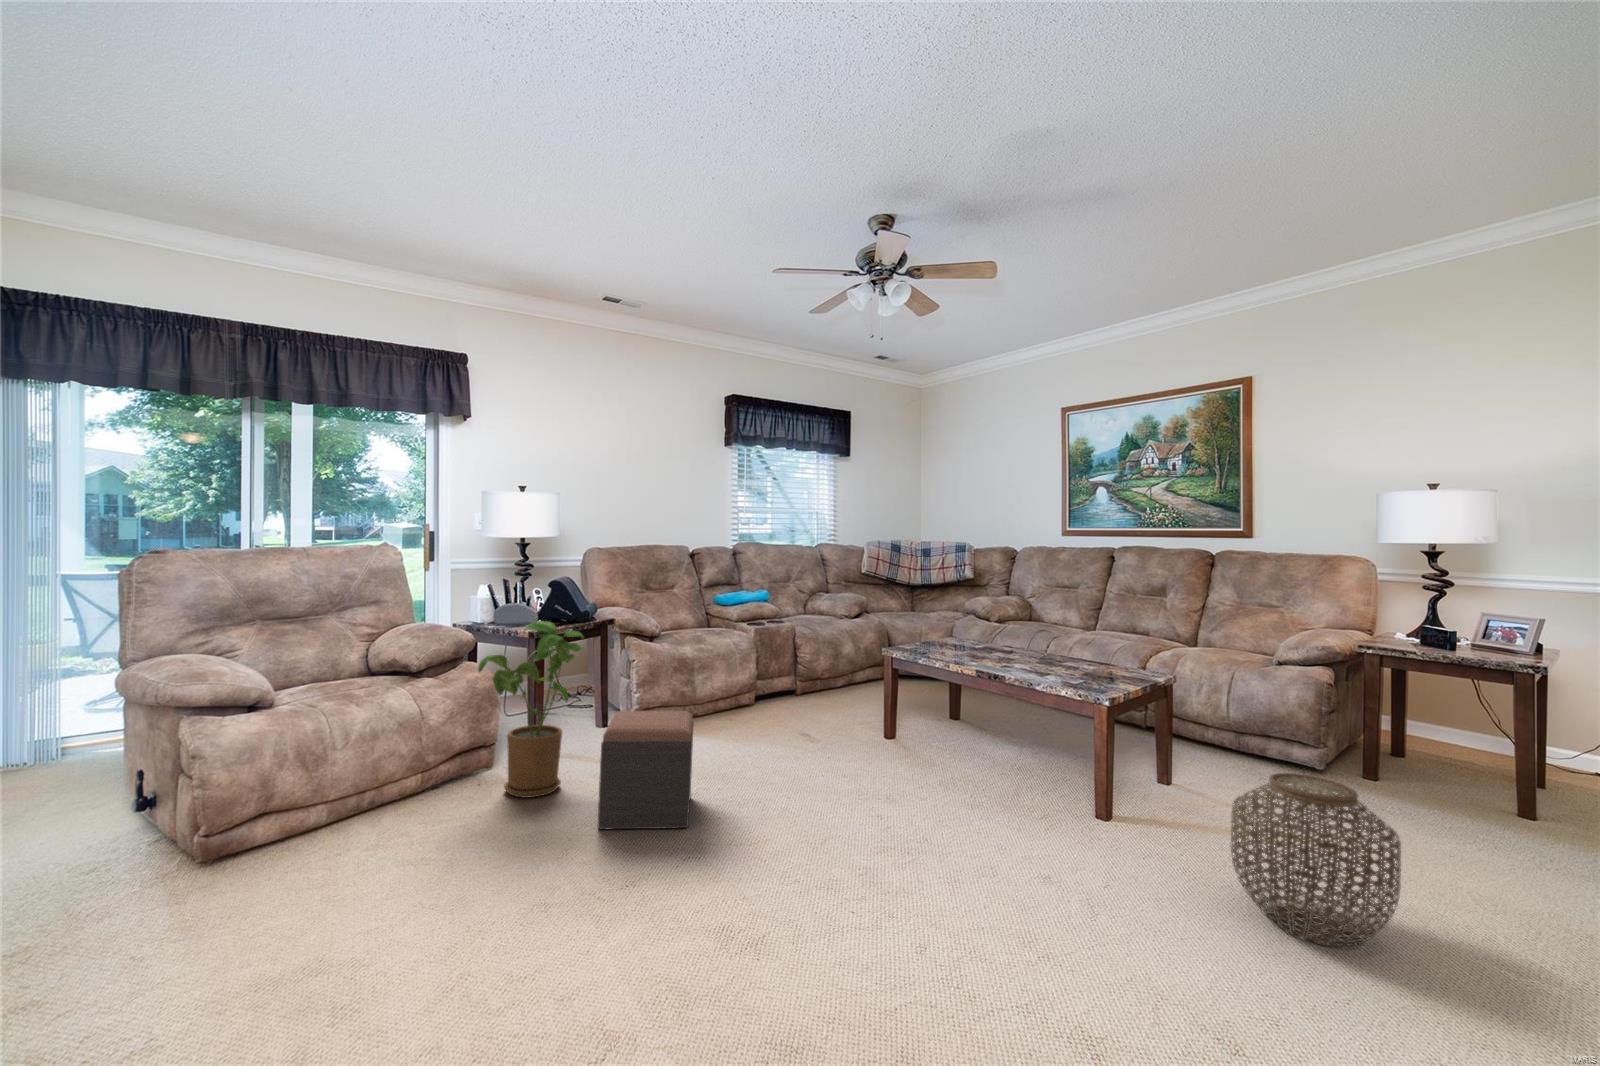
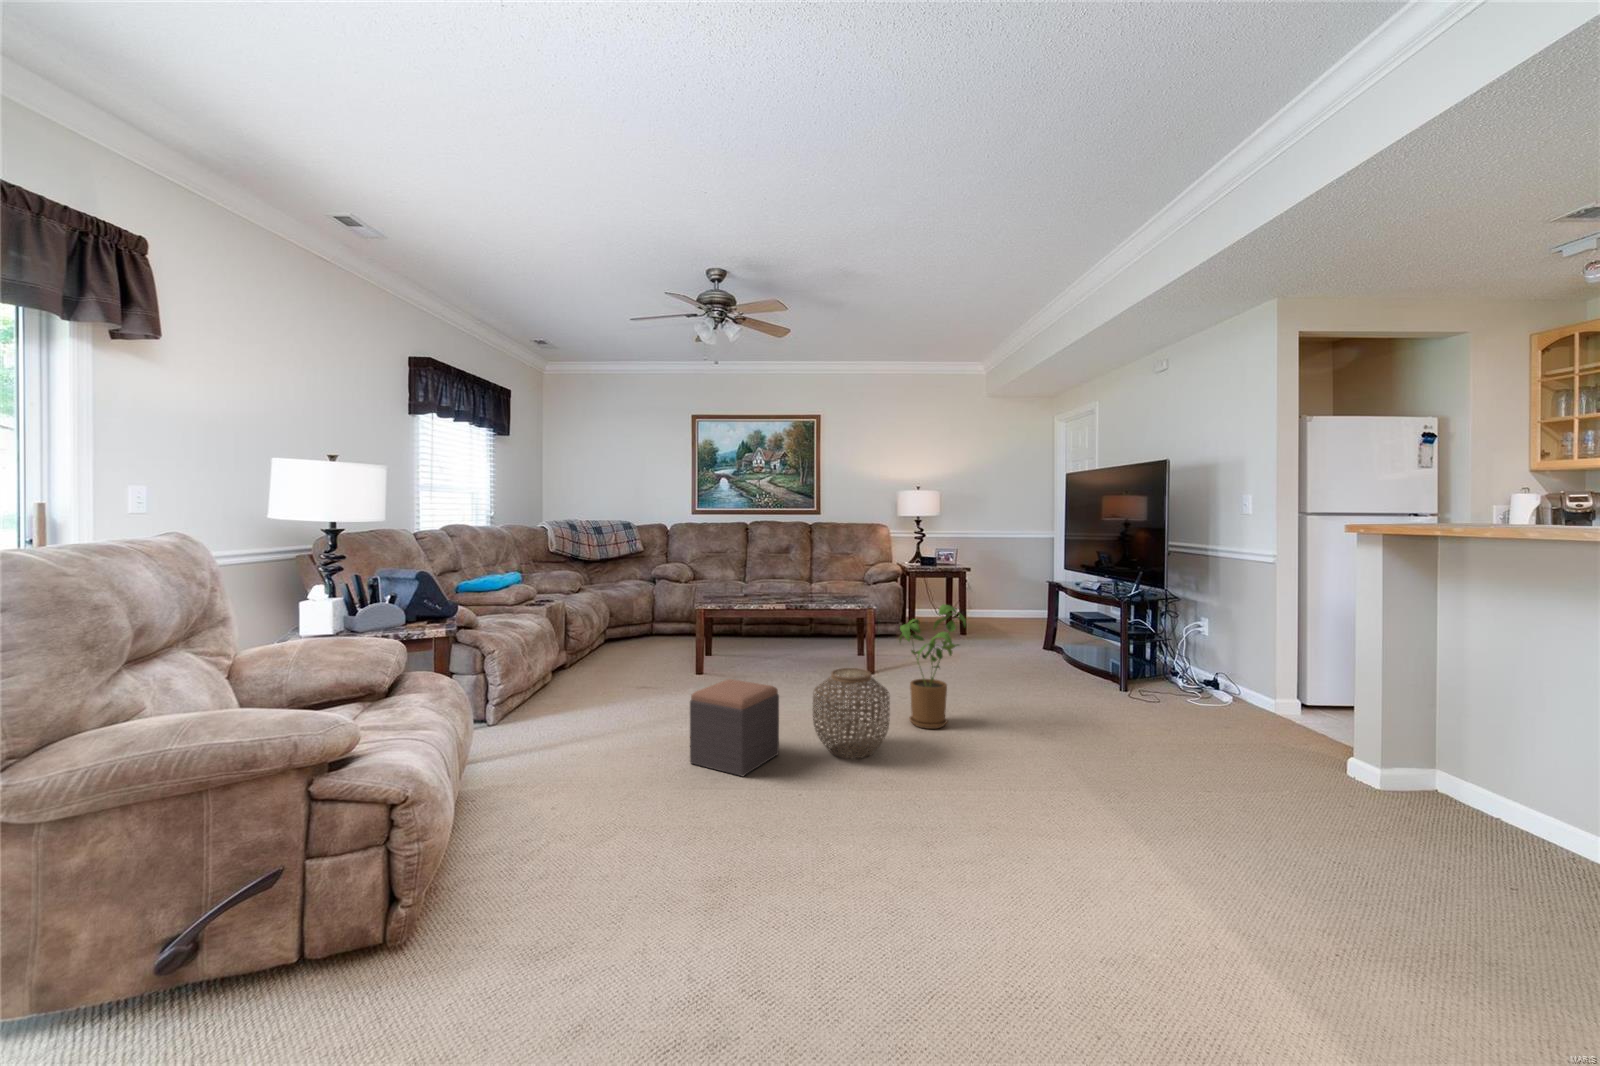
house plant: present [478,621,584,798] -> present [899,605,966,729]
woven basket: present [1231,773,1401,947] -> present [813,668,890,759]

